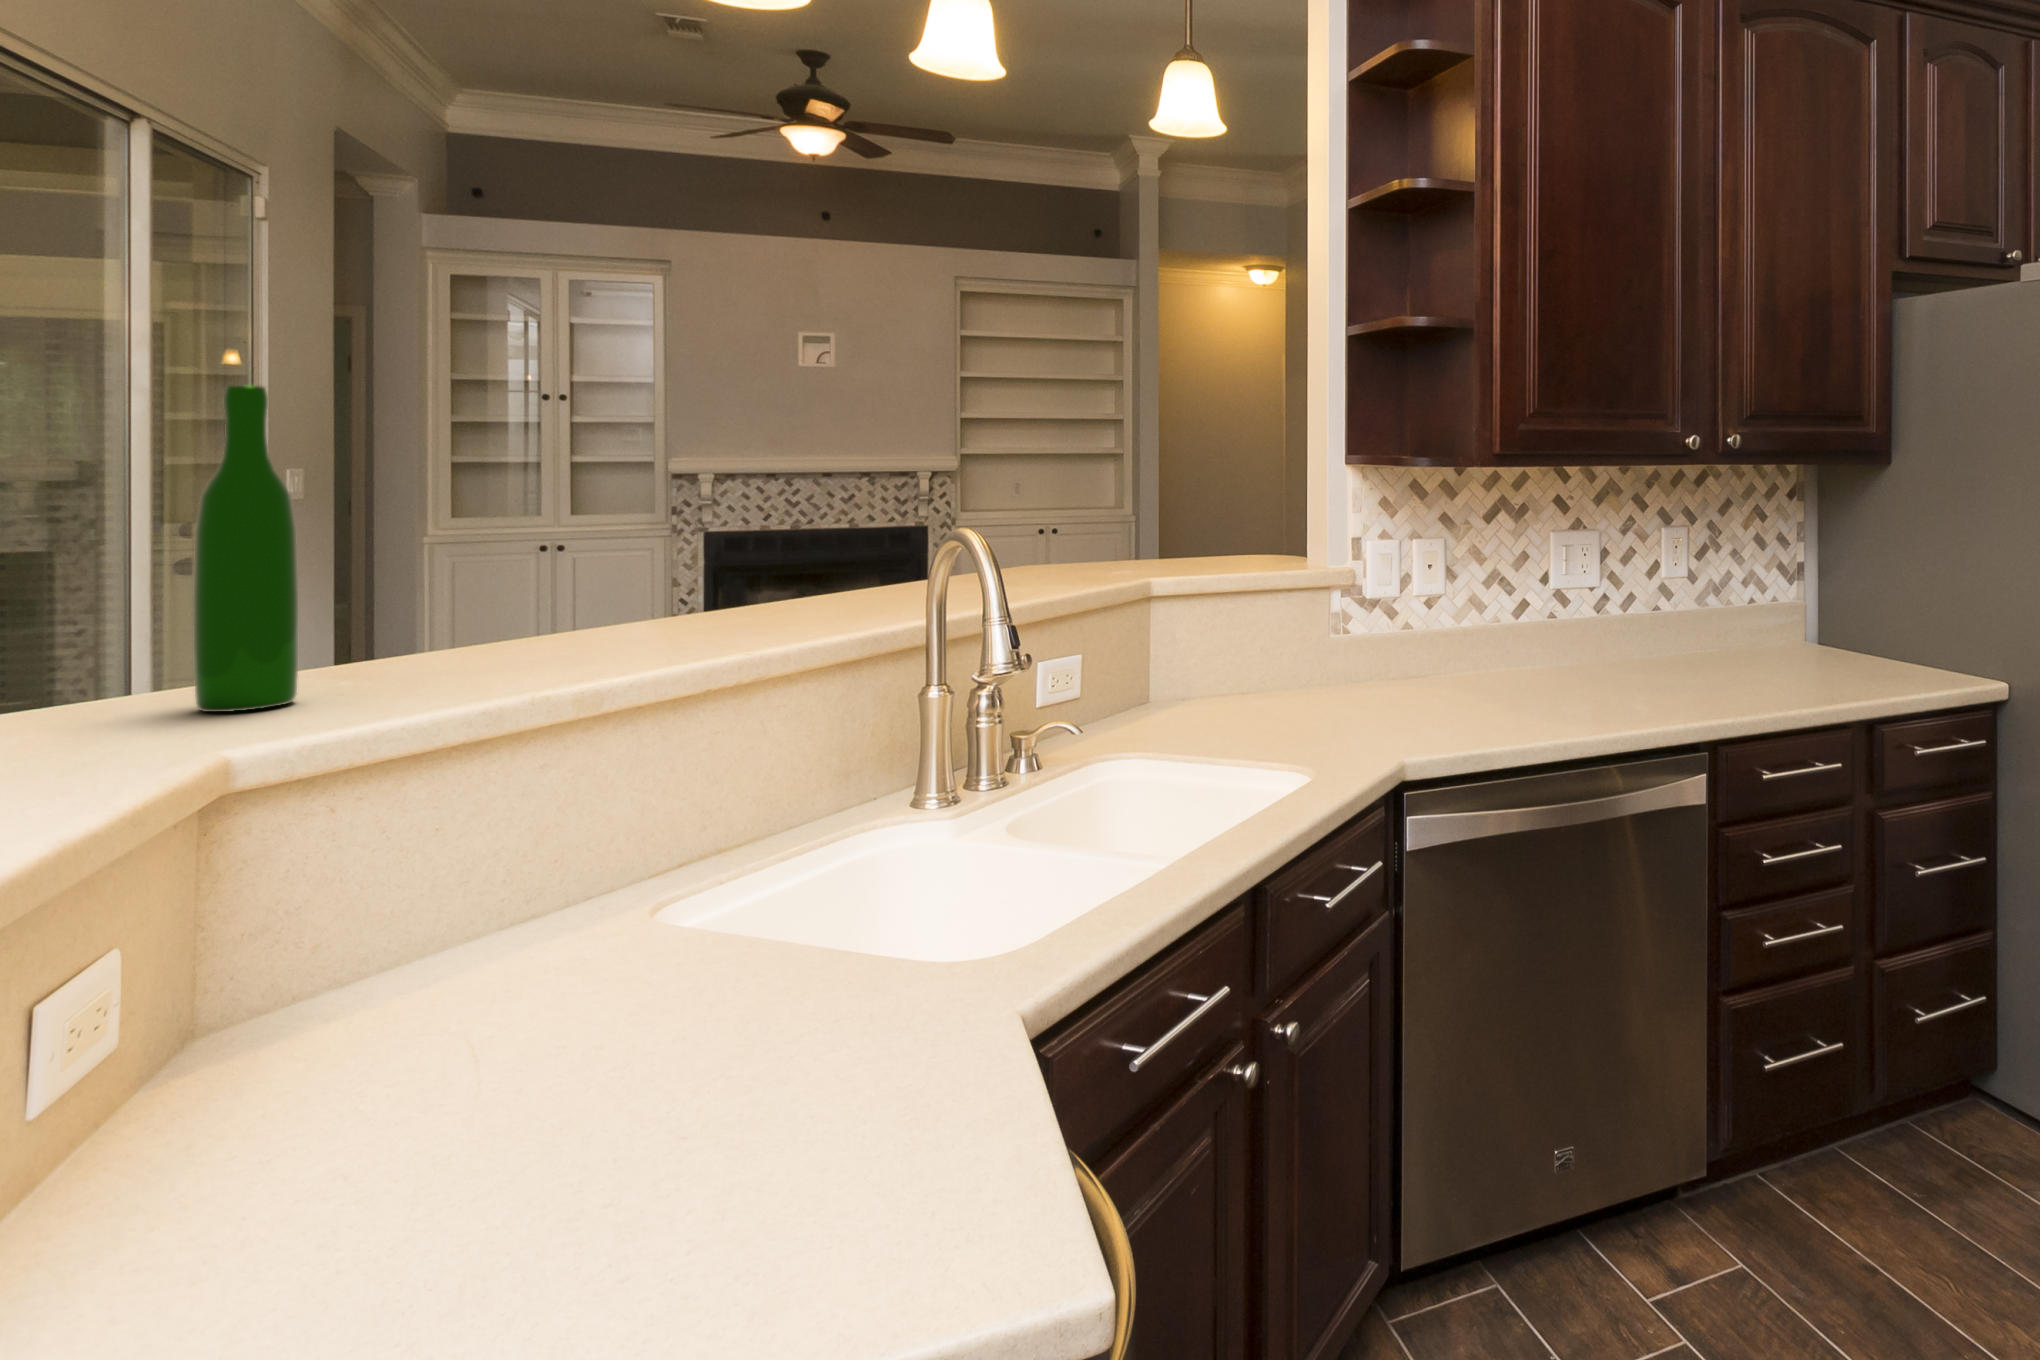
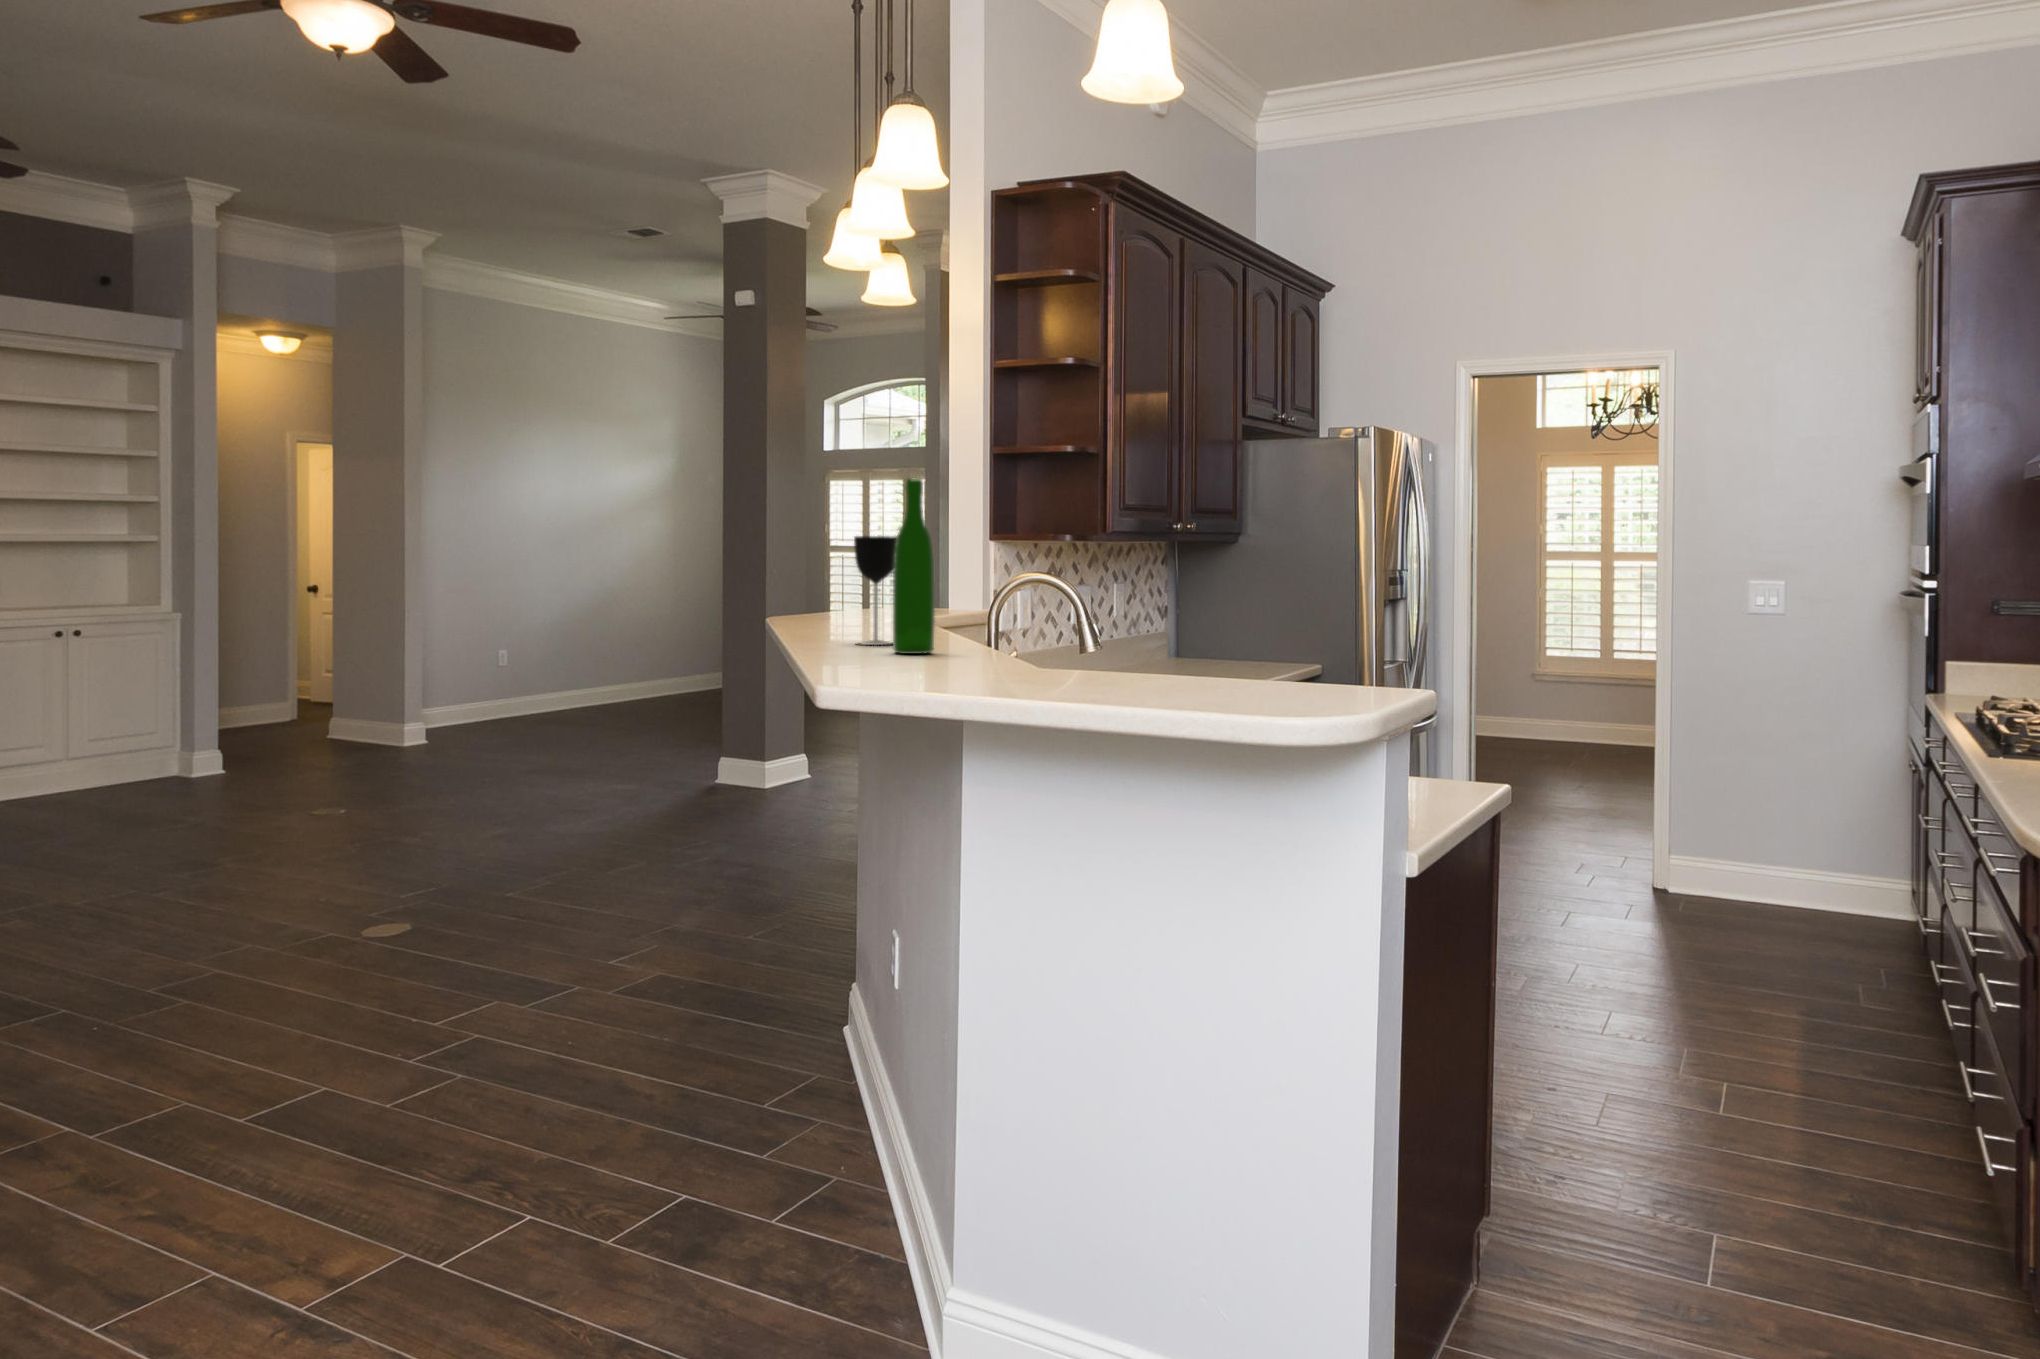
wine glass: none [405,483,504,671] -> present [854,536,896,645]

